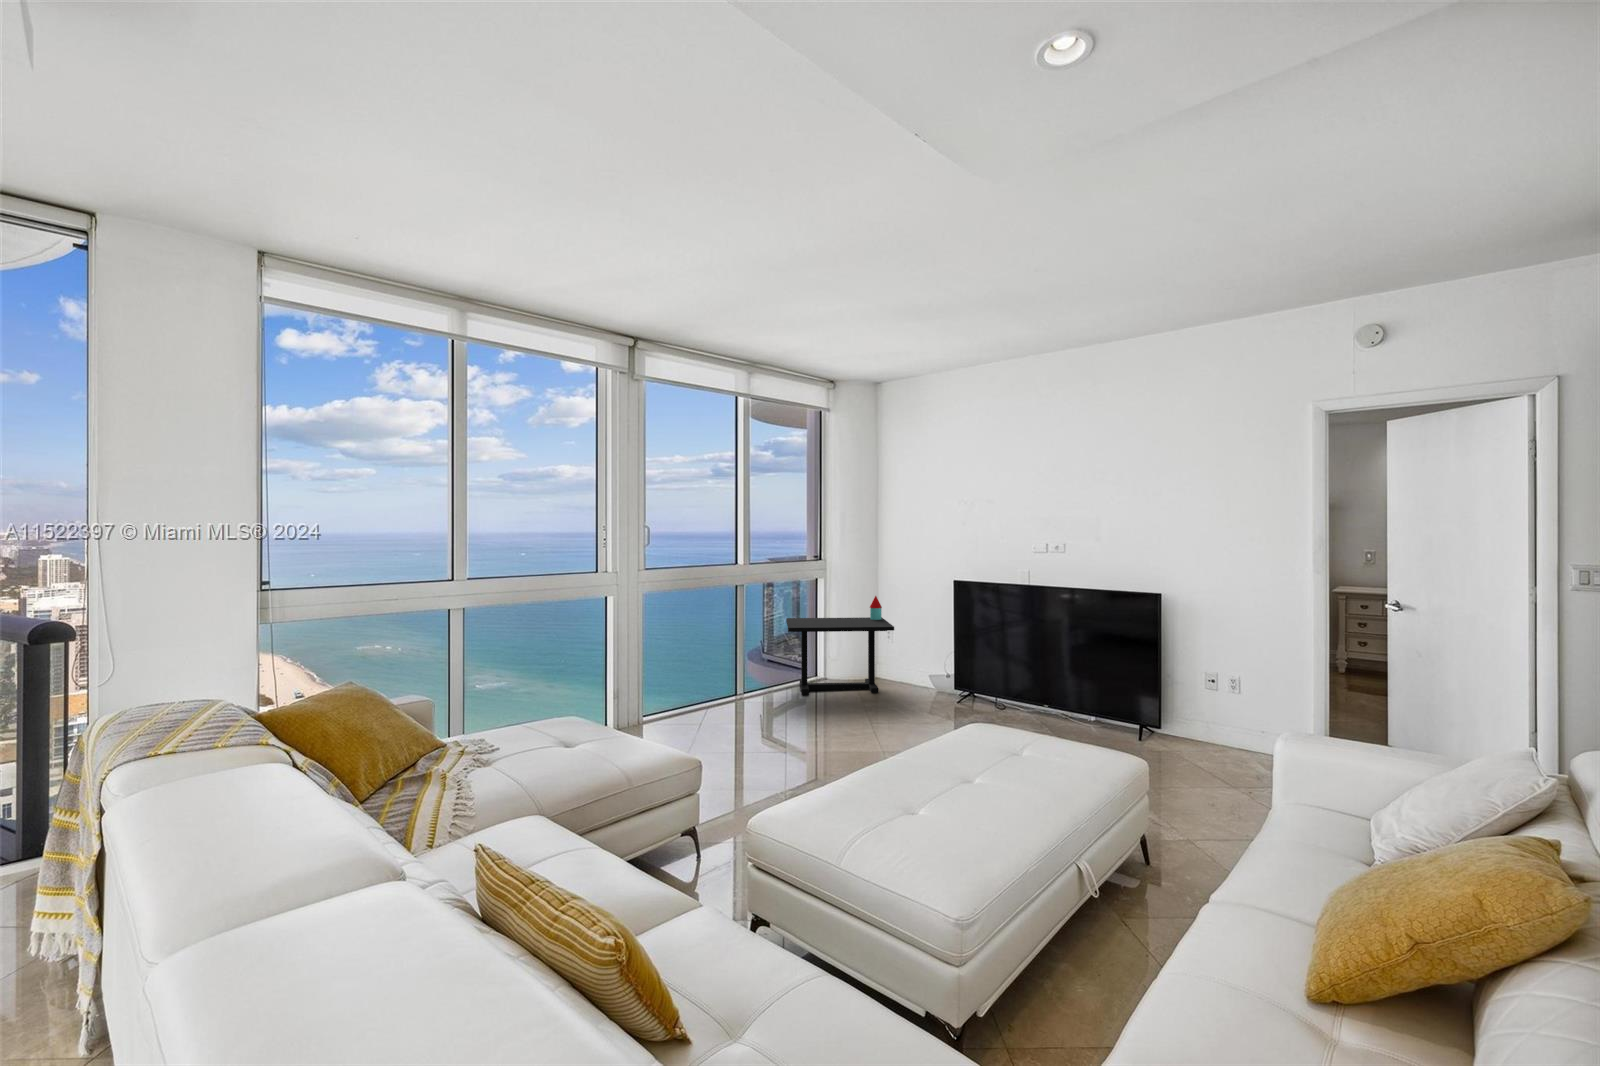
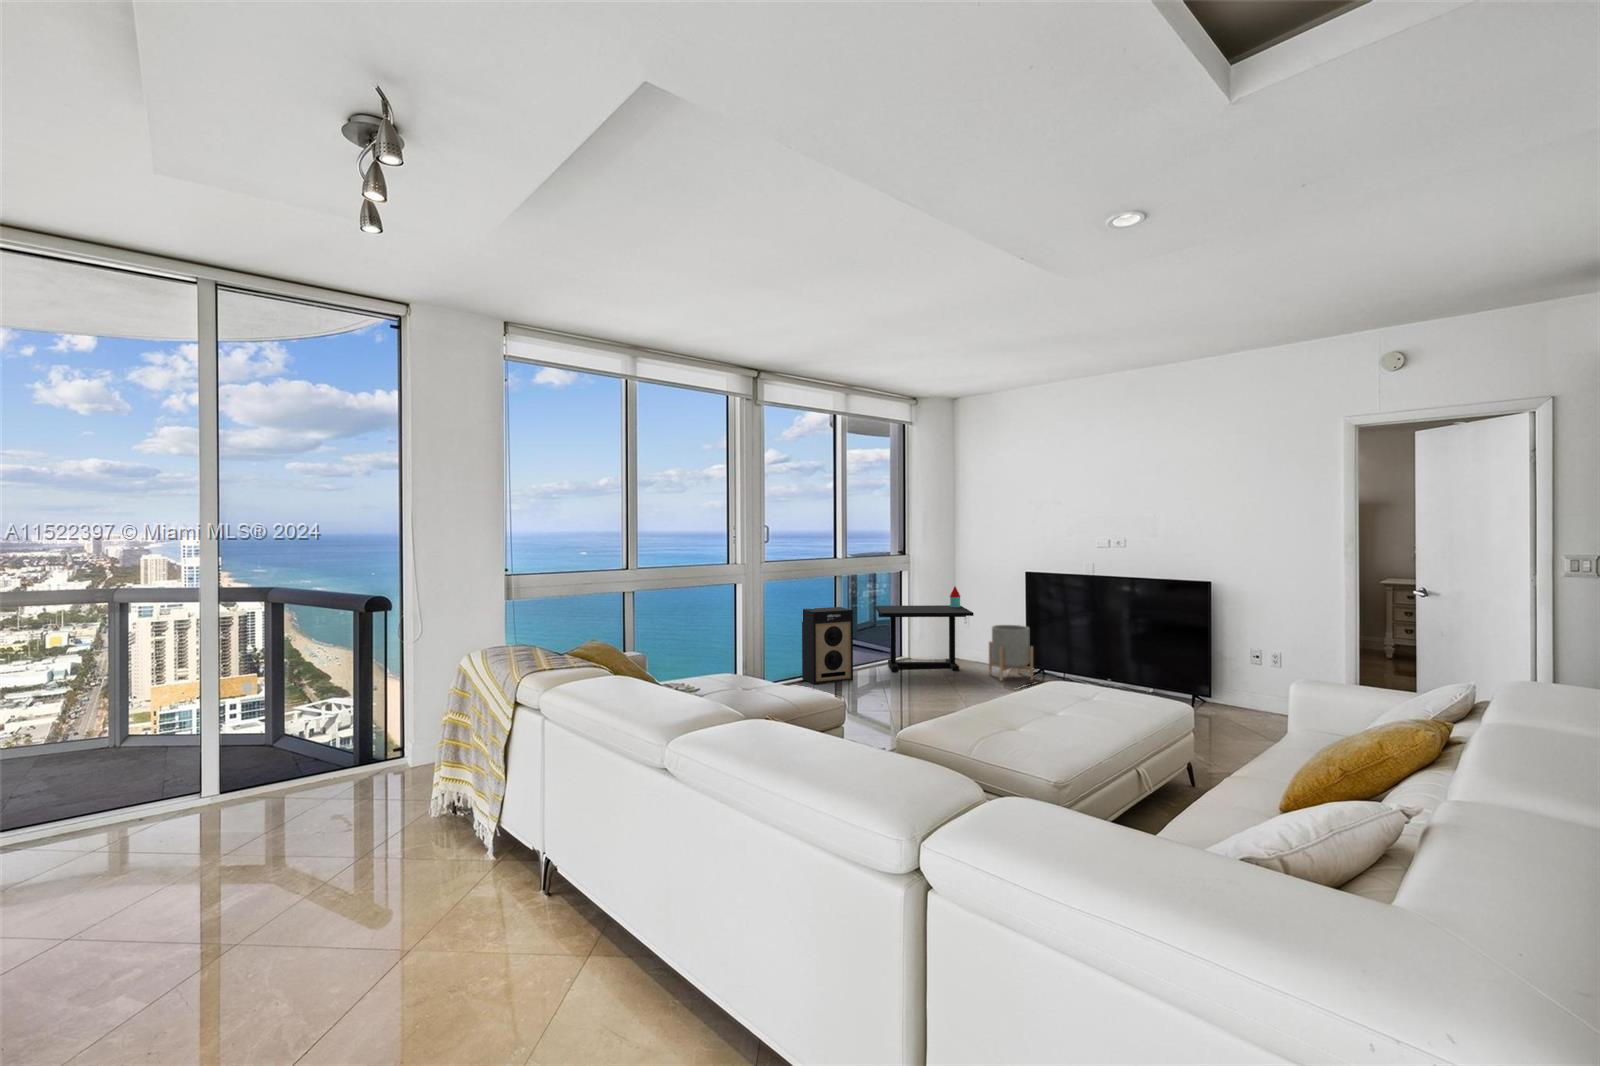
speaker: none [695,621,754,714] -> present [802,607,853,685]
planter: none [911,641,960,707] -> present [989,625,1033,681]

